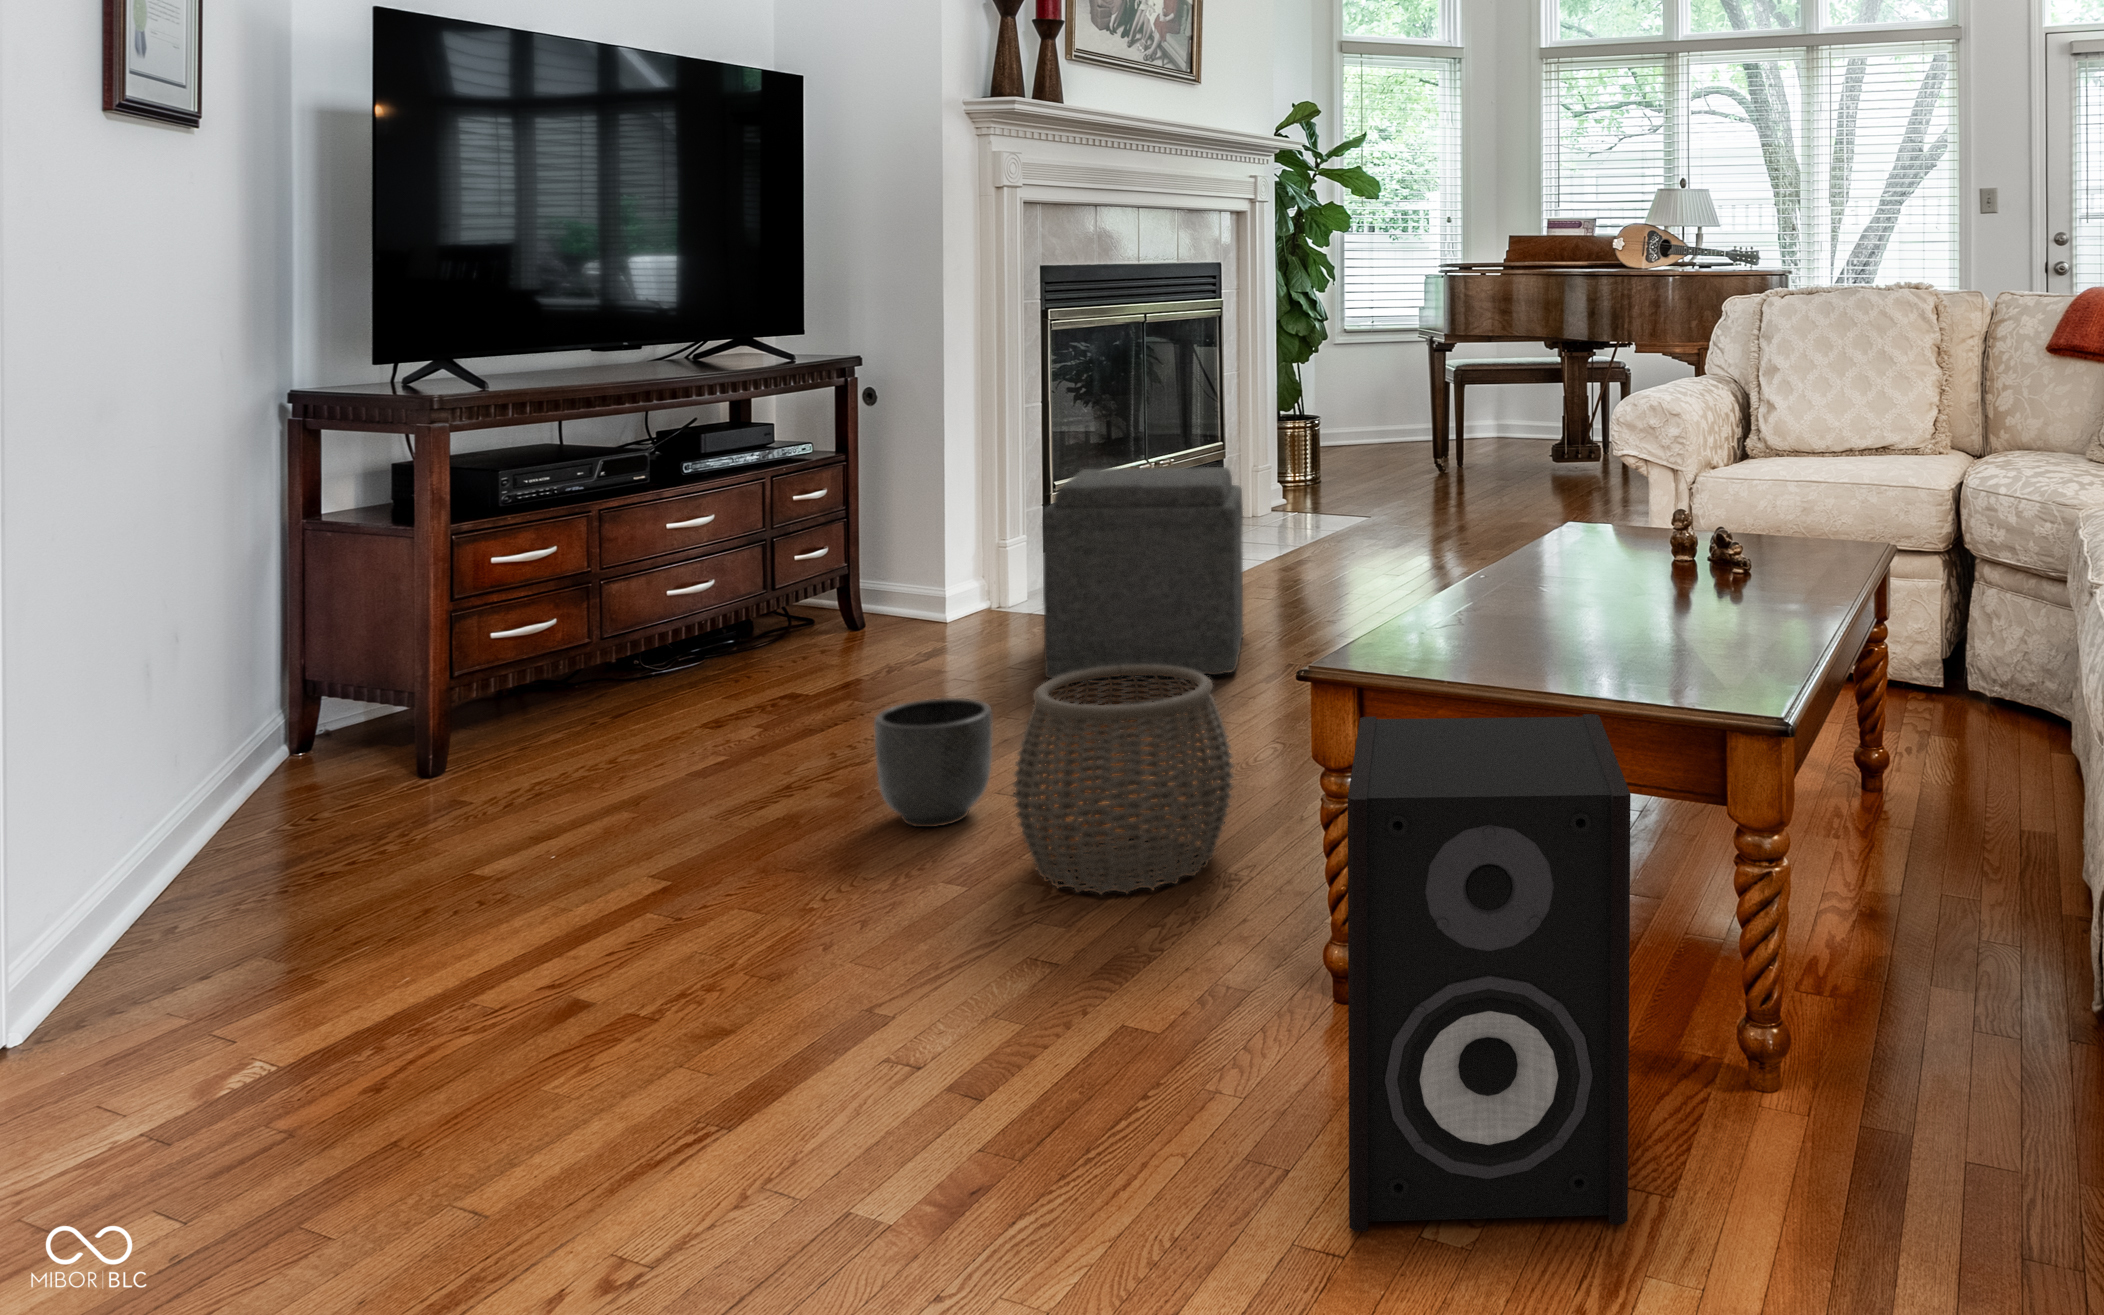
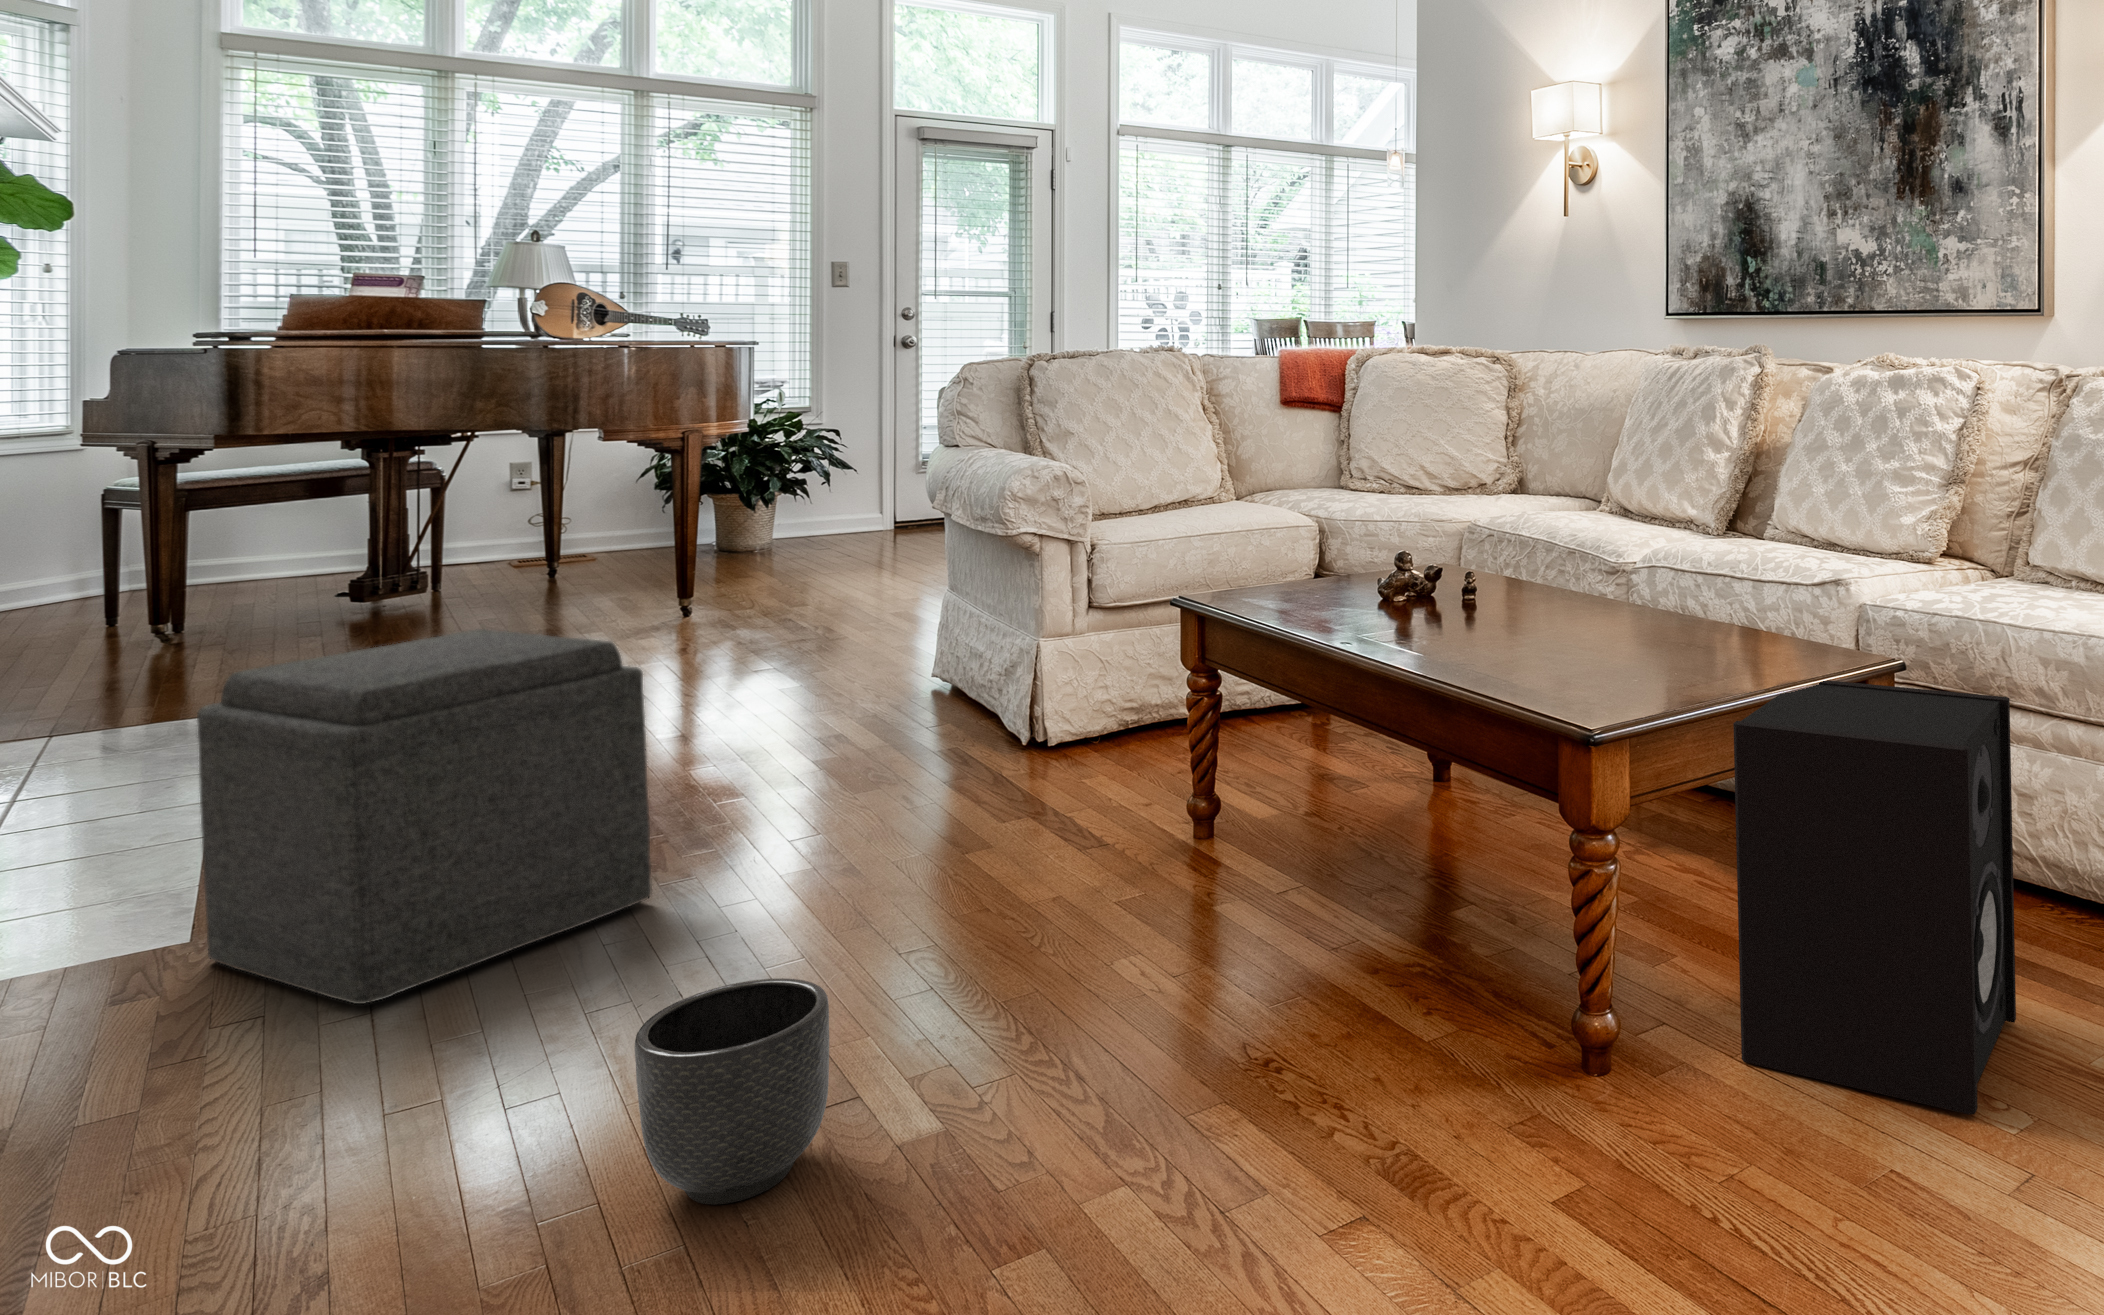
woven basket: present [1013,665,1233,894] -> none [980,815,1262,1131]

